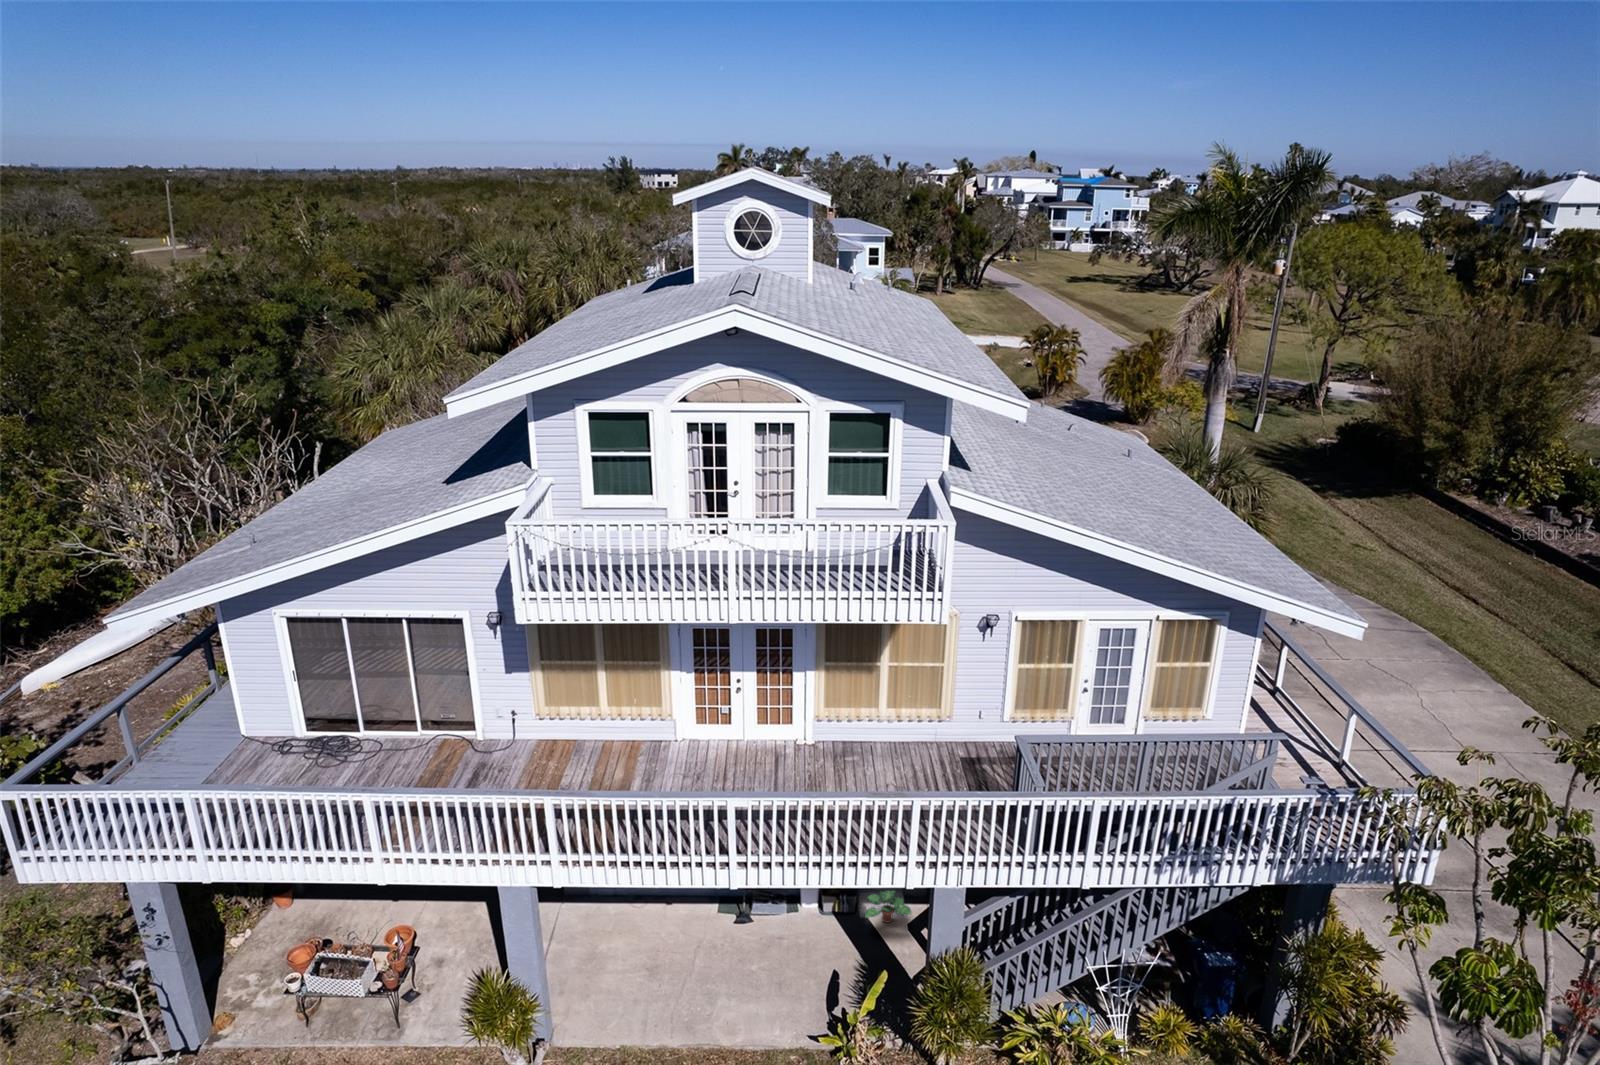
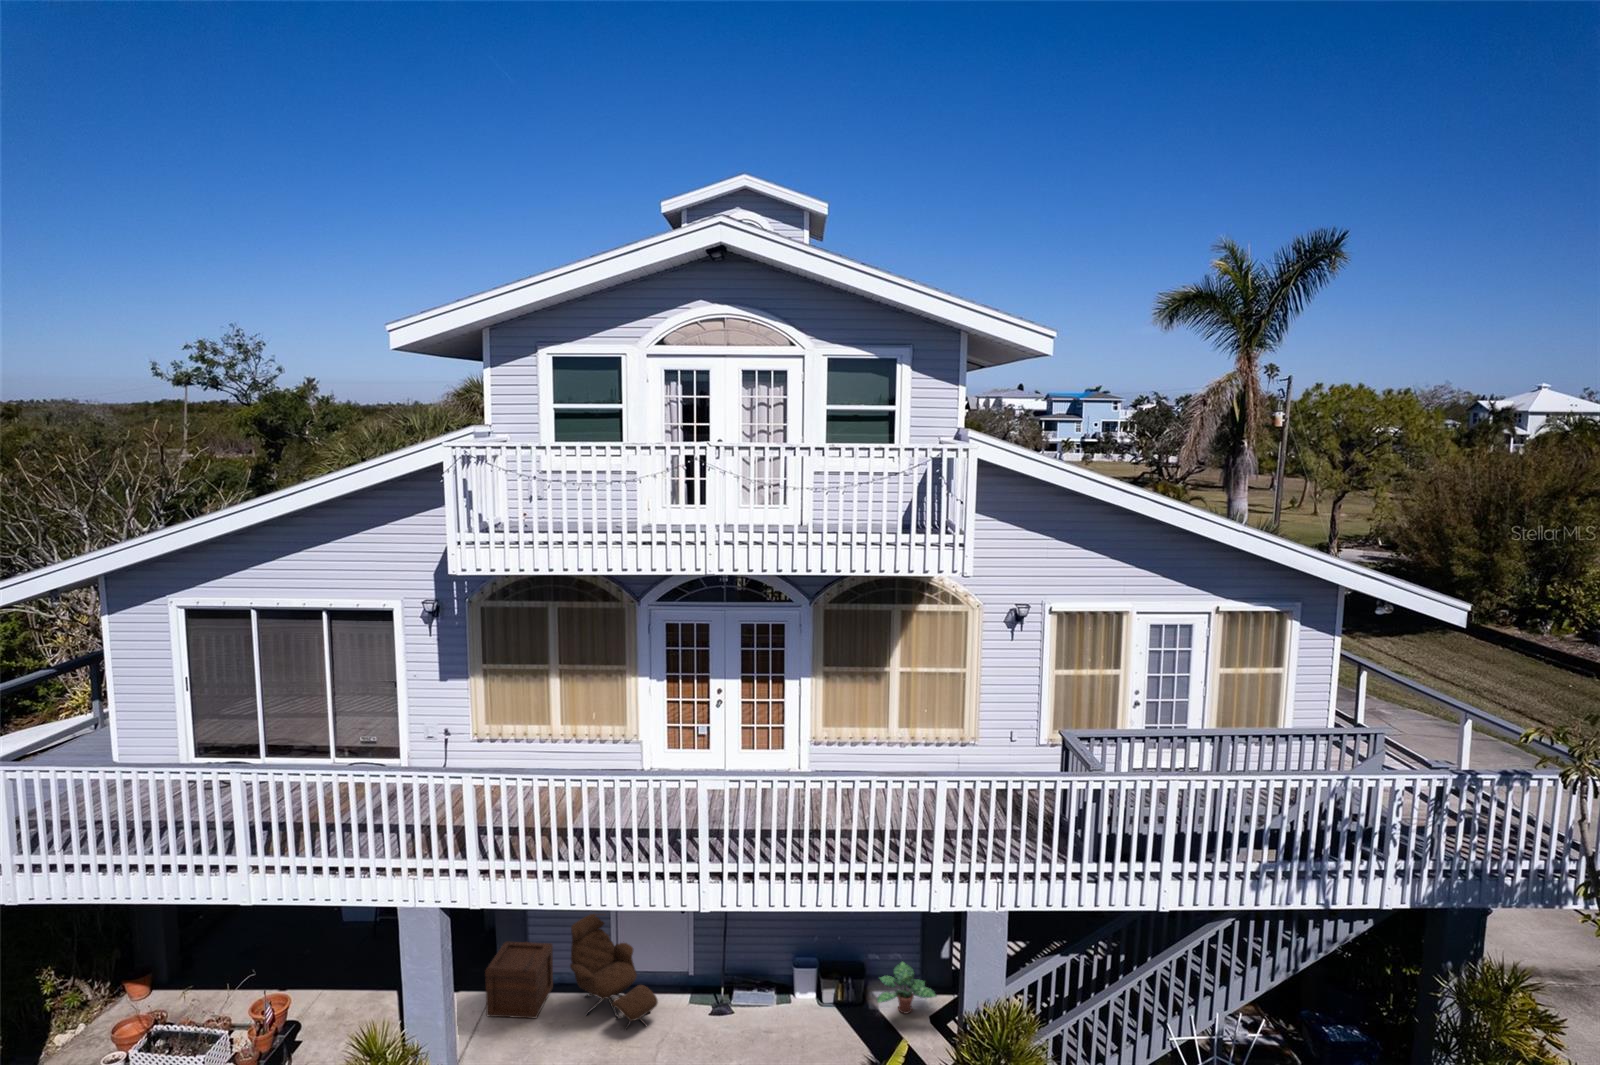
lounge chair: none [623,840,693,935] -> present [570,914,658,1030]
wooden crate: none [558,863,610,923] -> present [485,941,553,1018]

